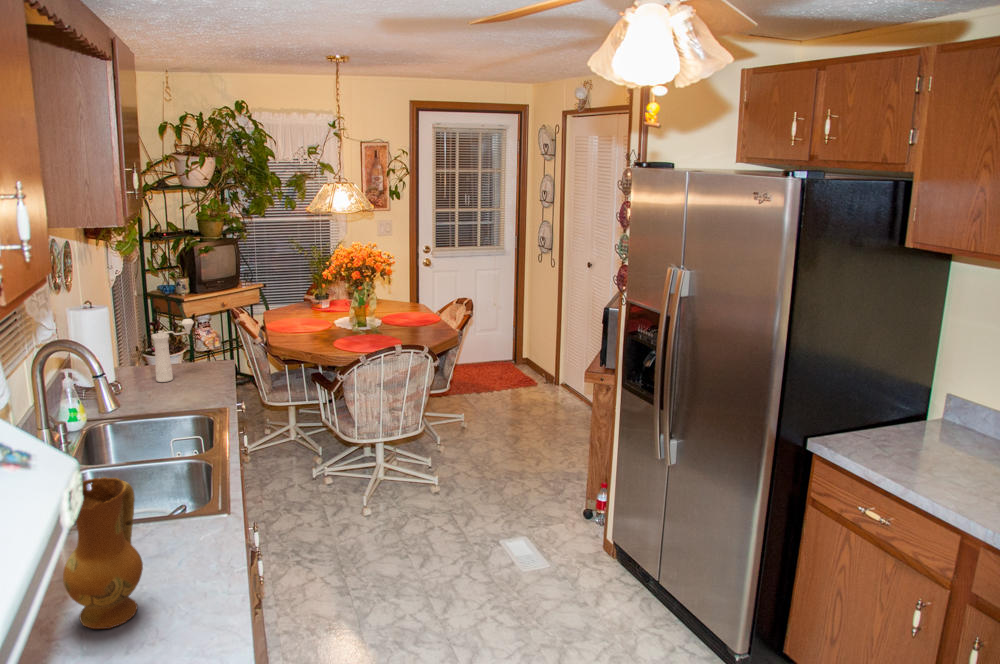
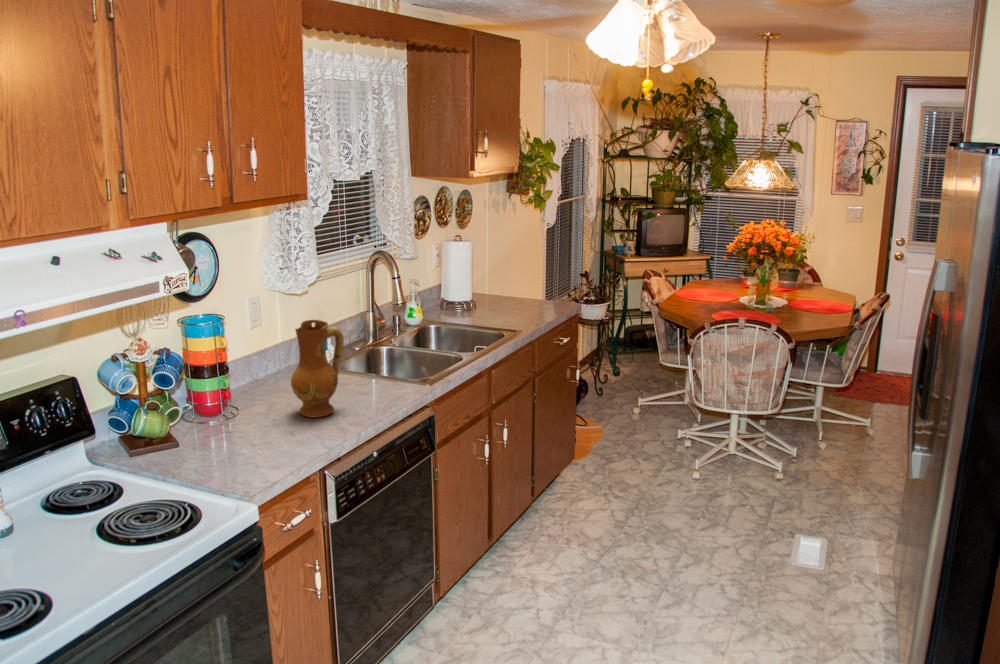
pepper mill: present [152,319,194,382] -> none [511,261,547,309]

